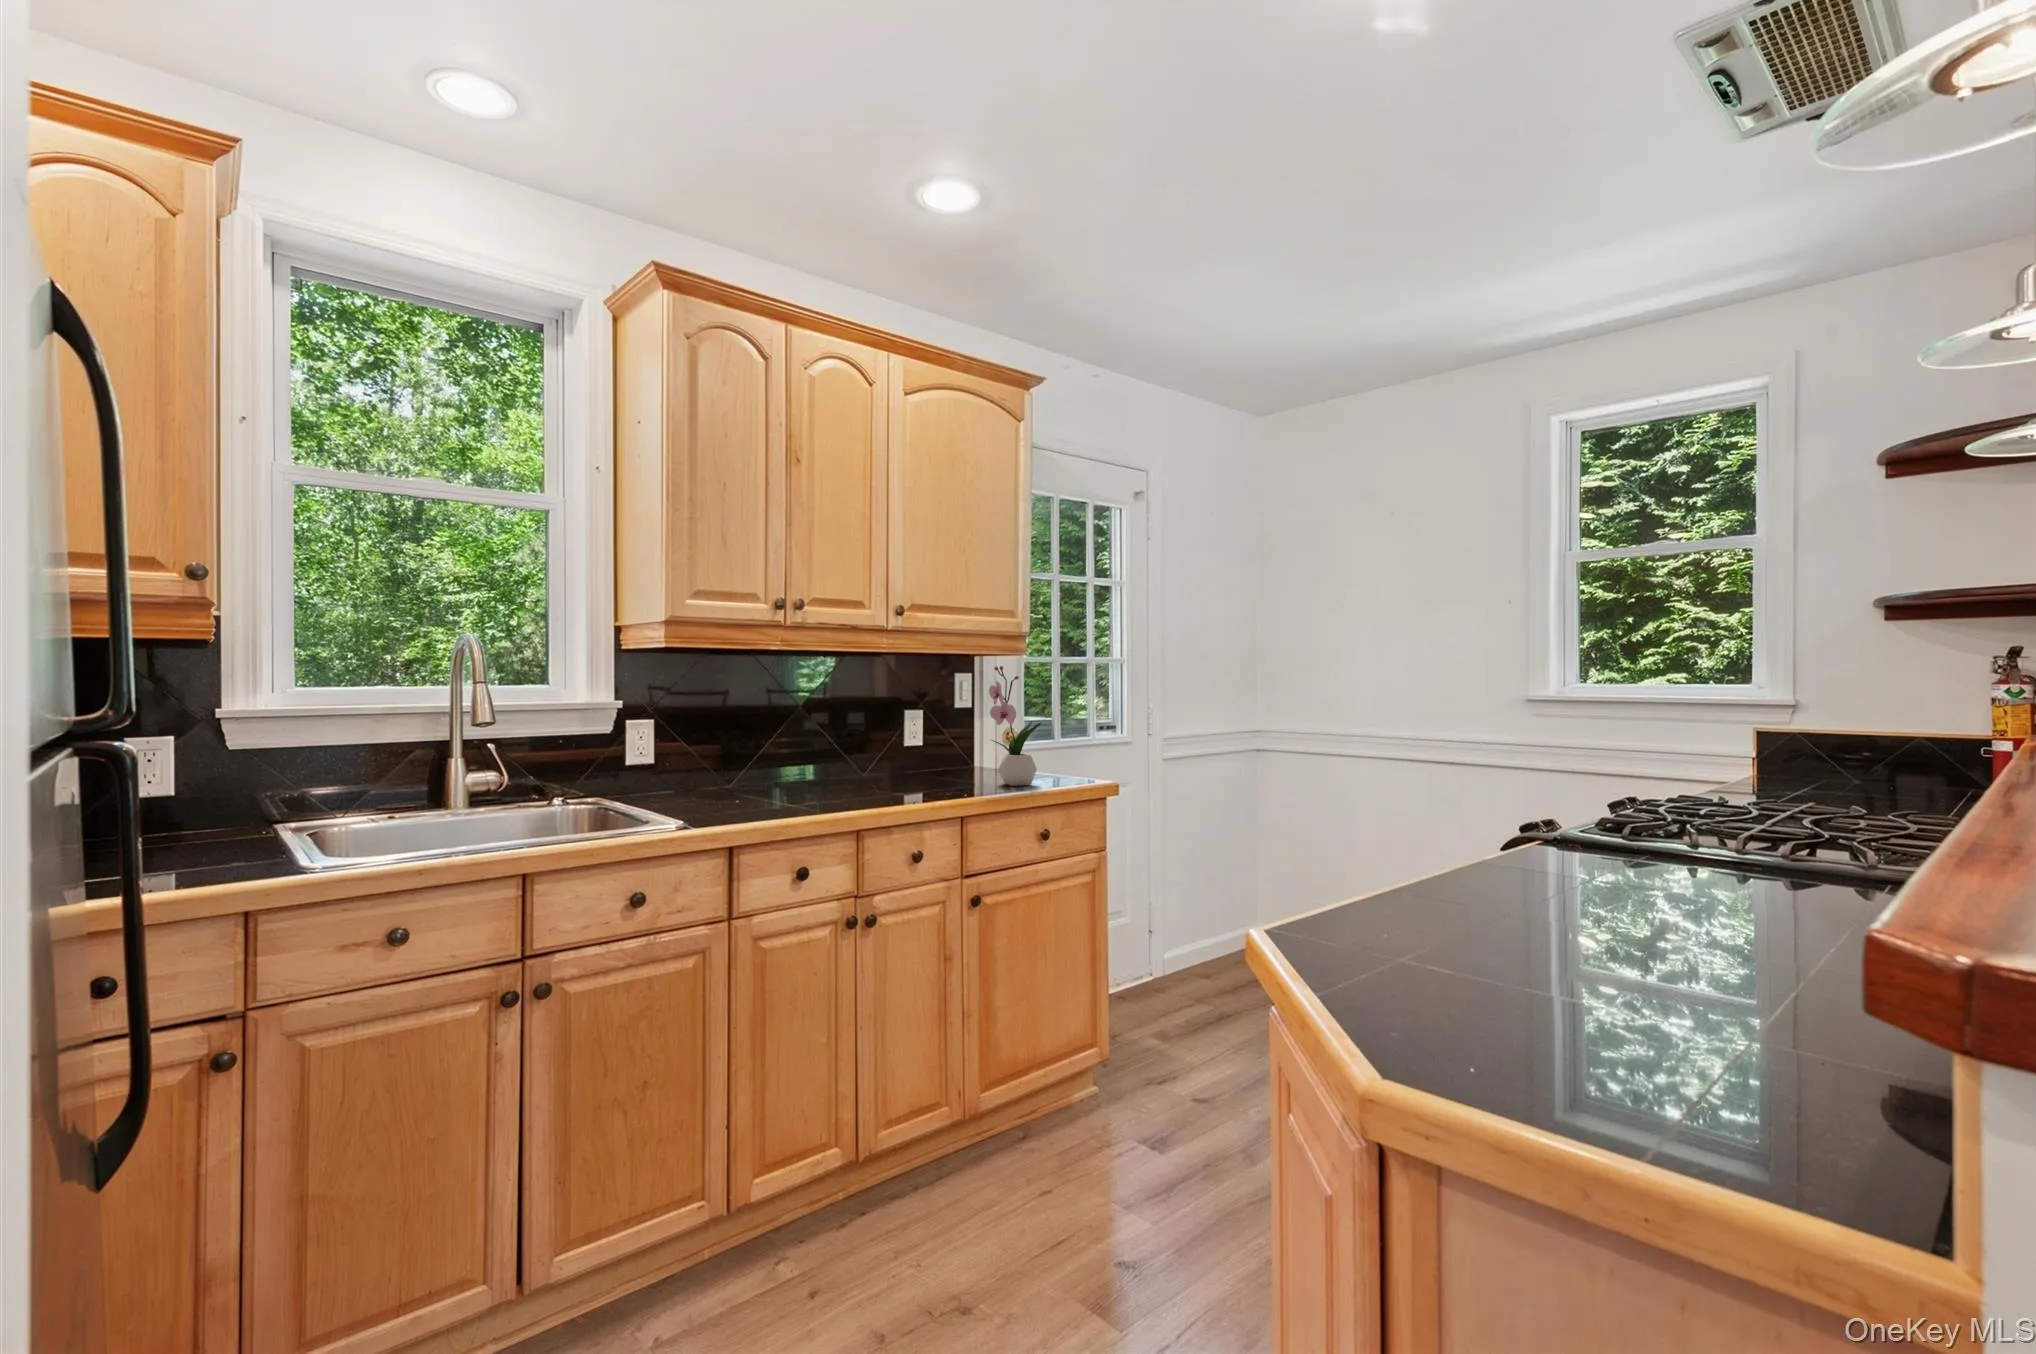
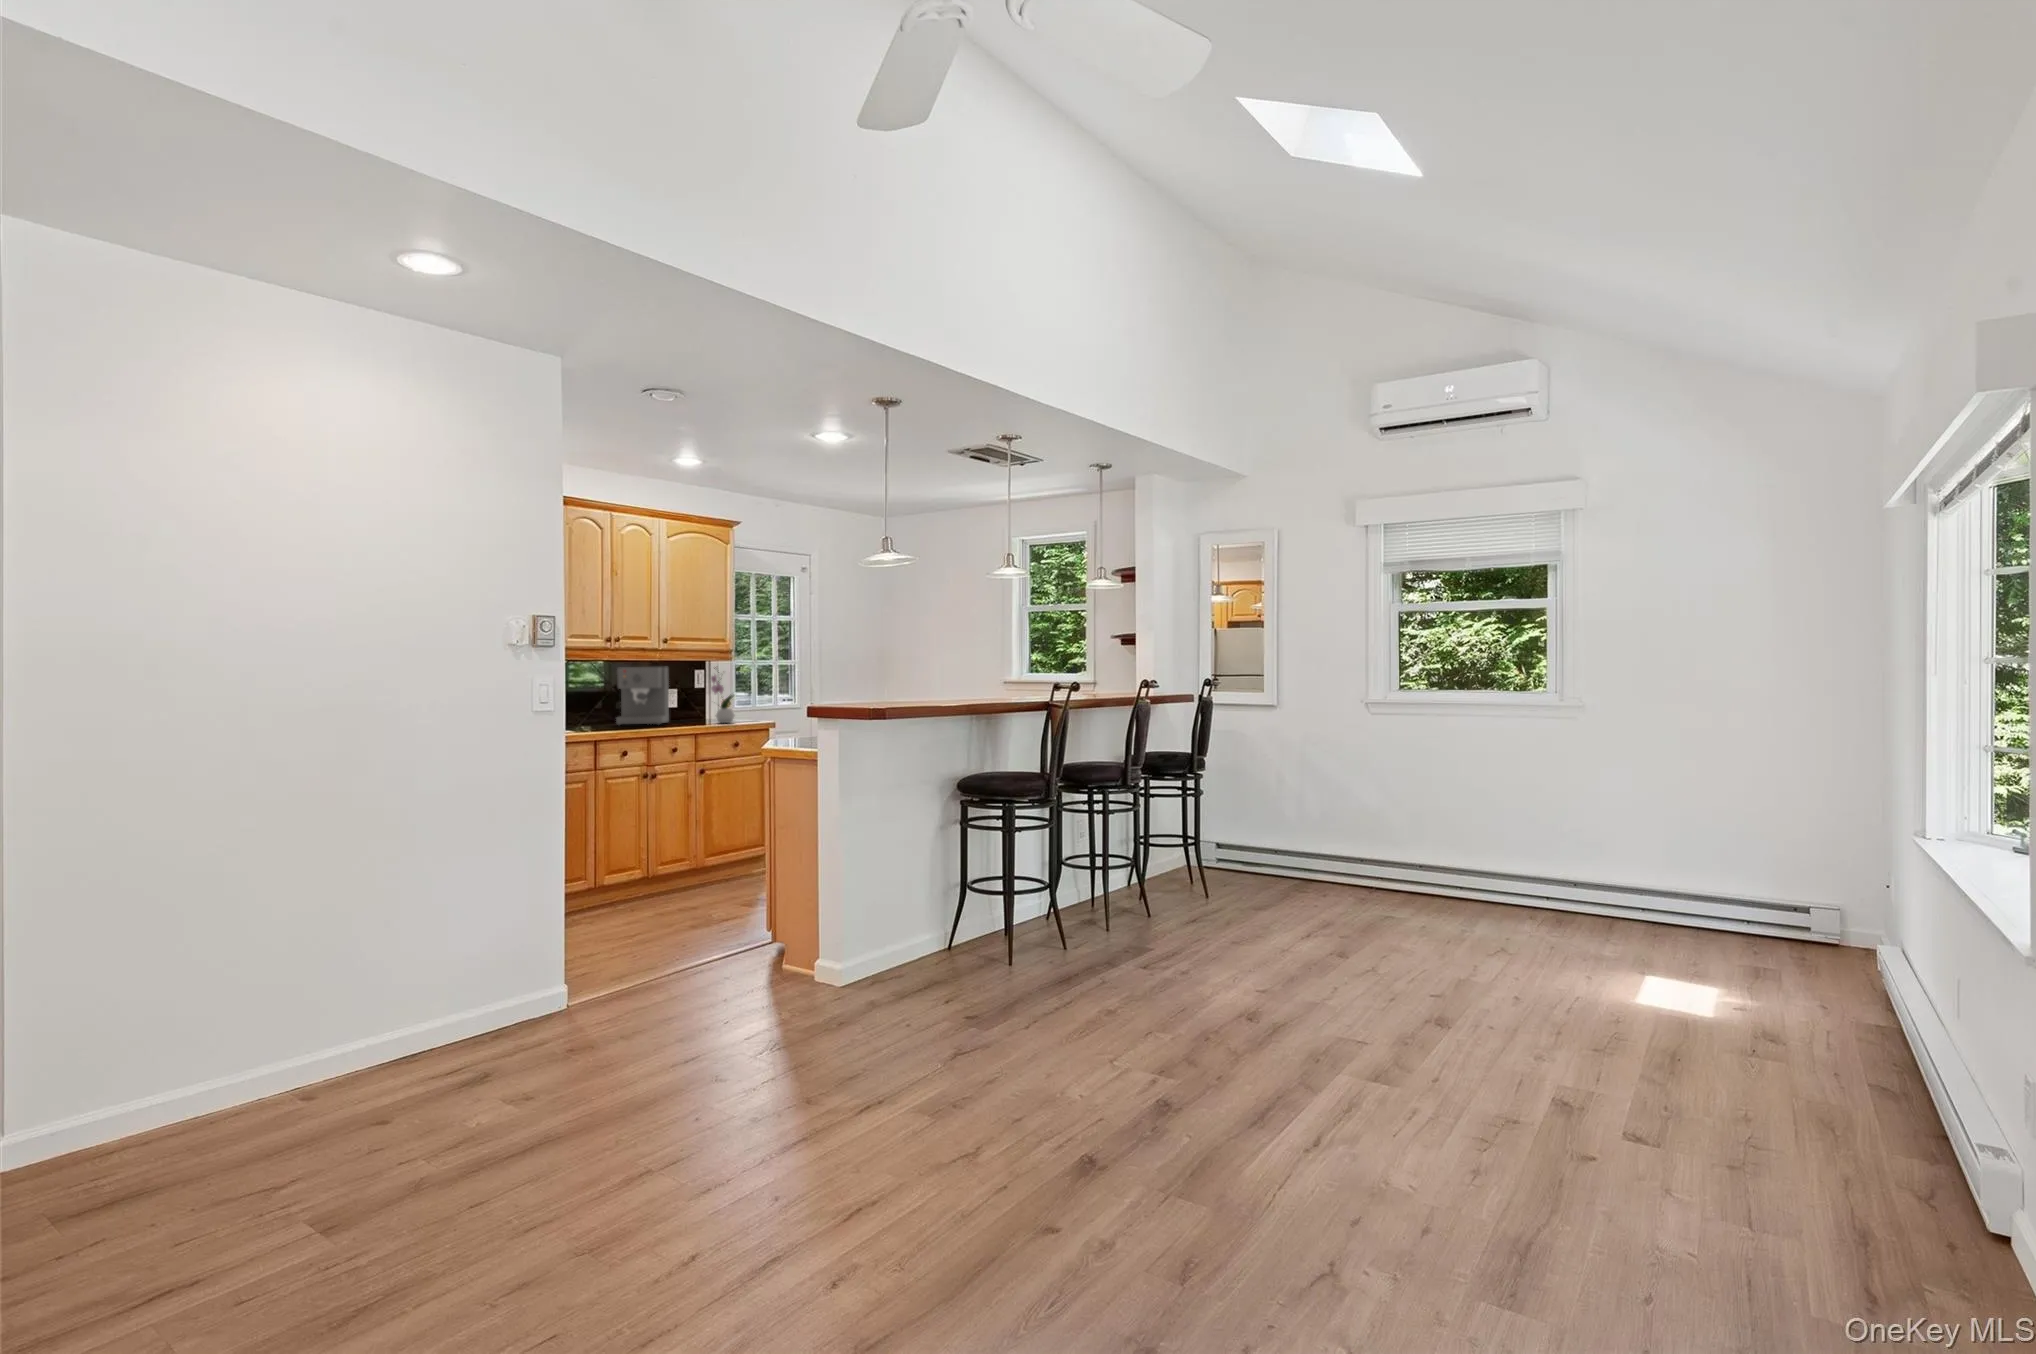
coffee maker: none [798,666,906,792] -> present [616,666,669,725]

